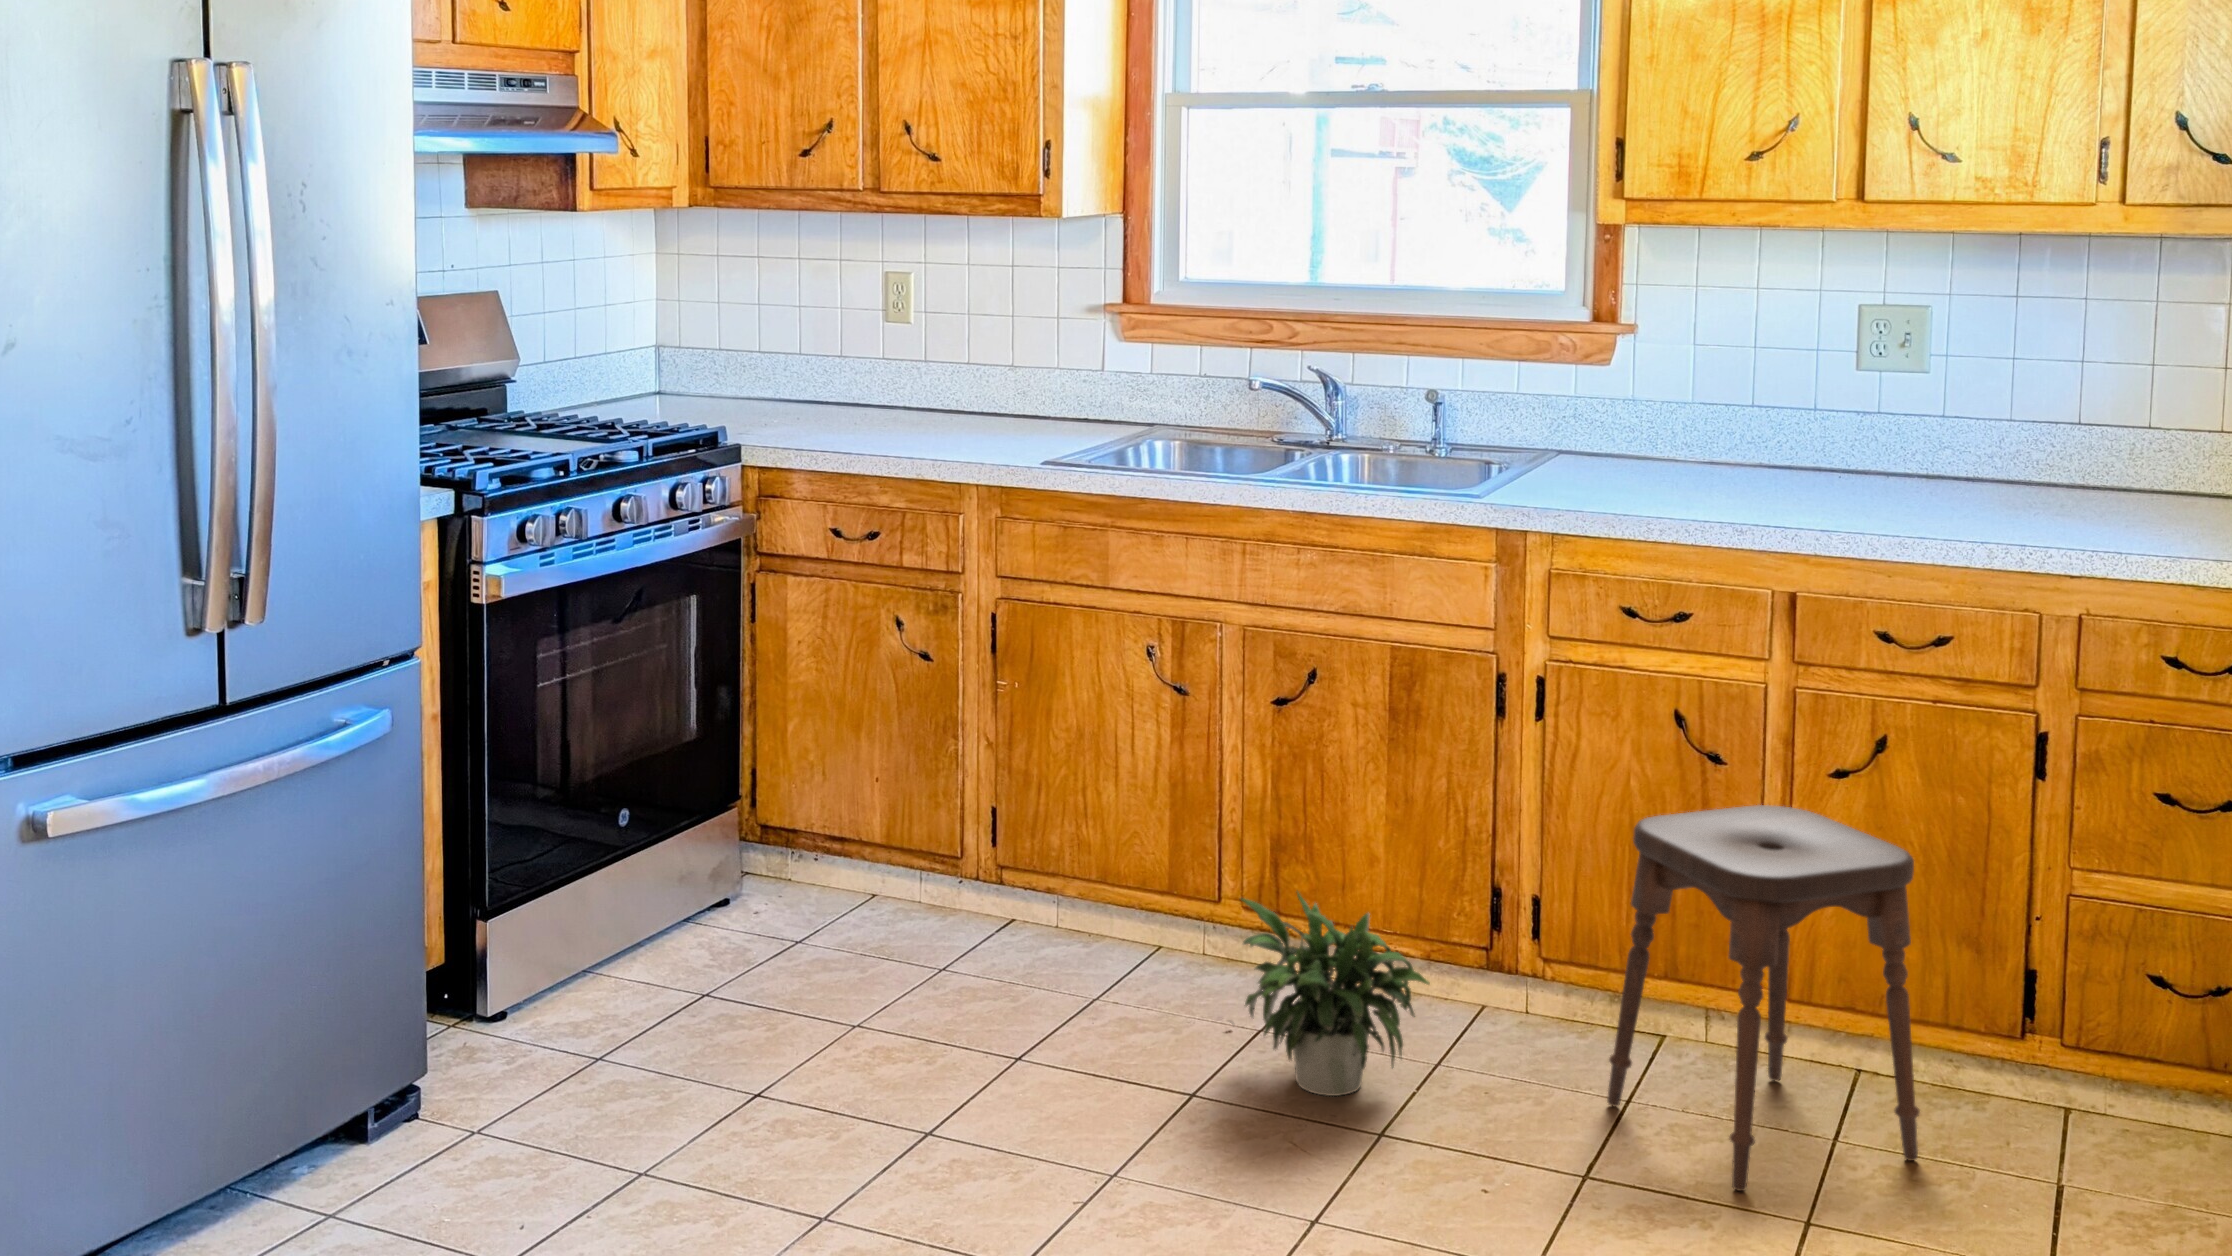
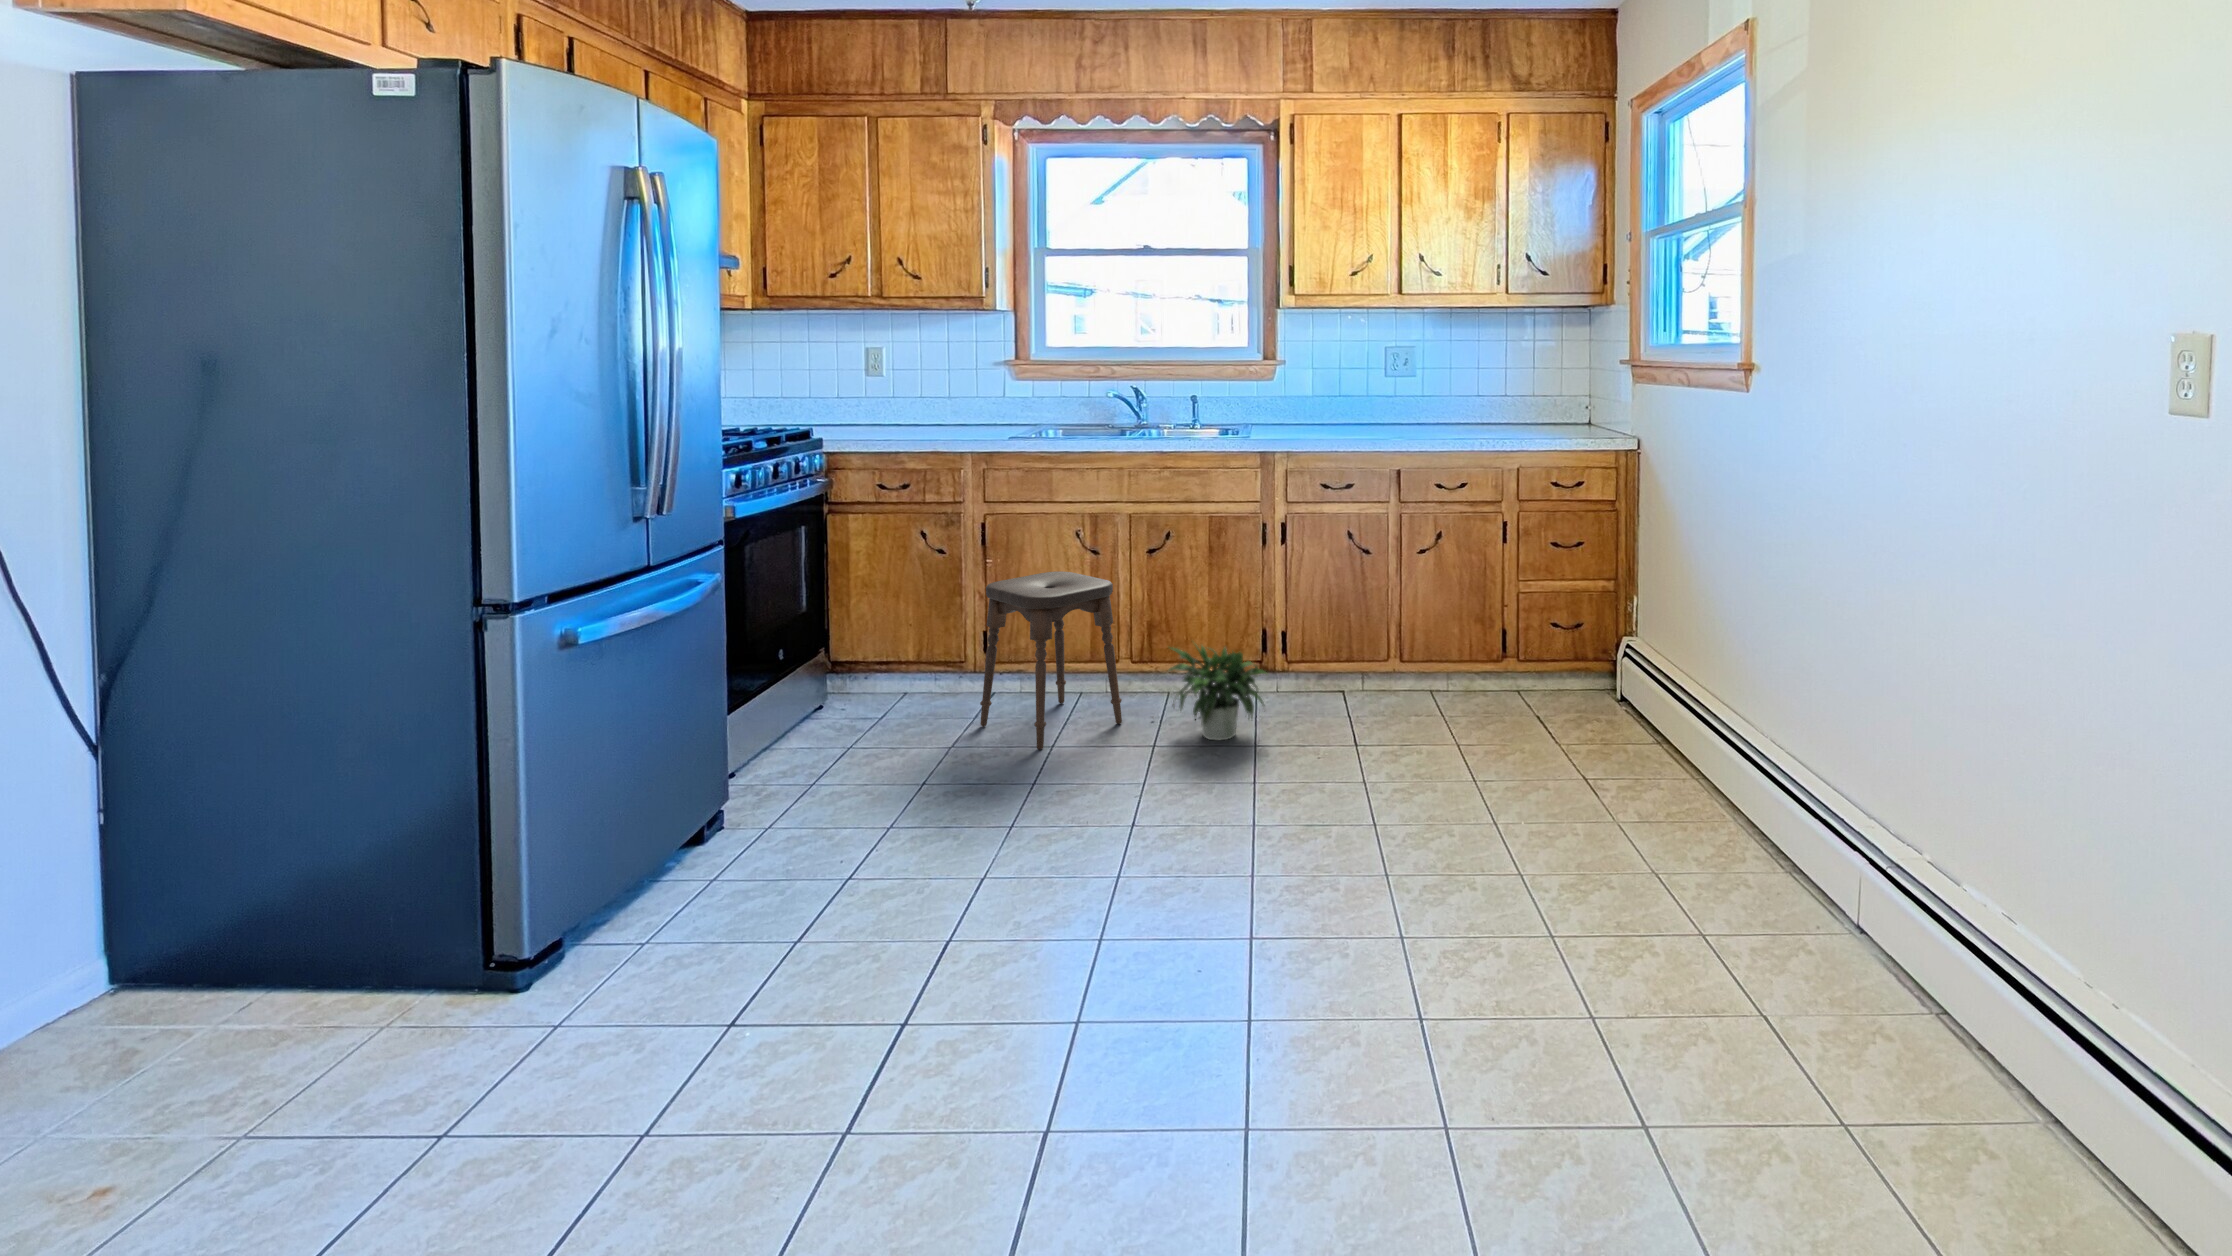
stool: present [1607,805,1920,1191] -> present [980,571,1122,749]

